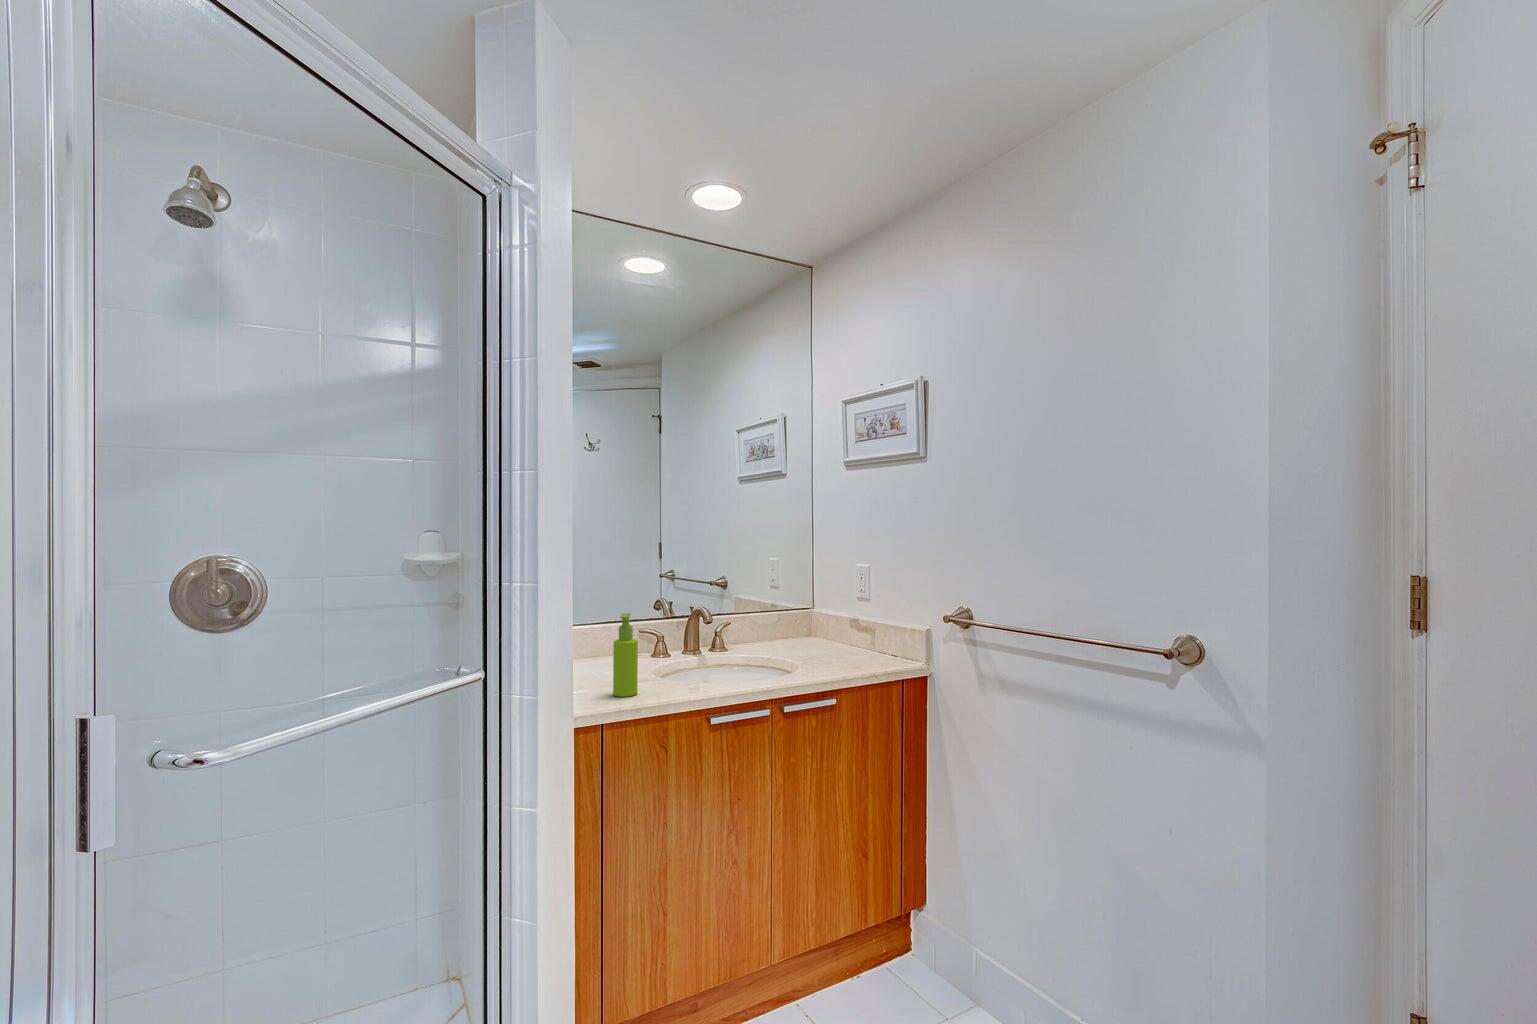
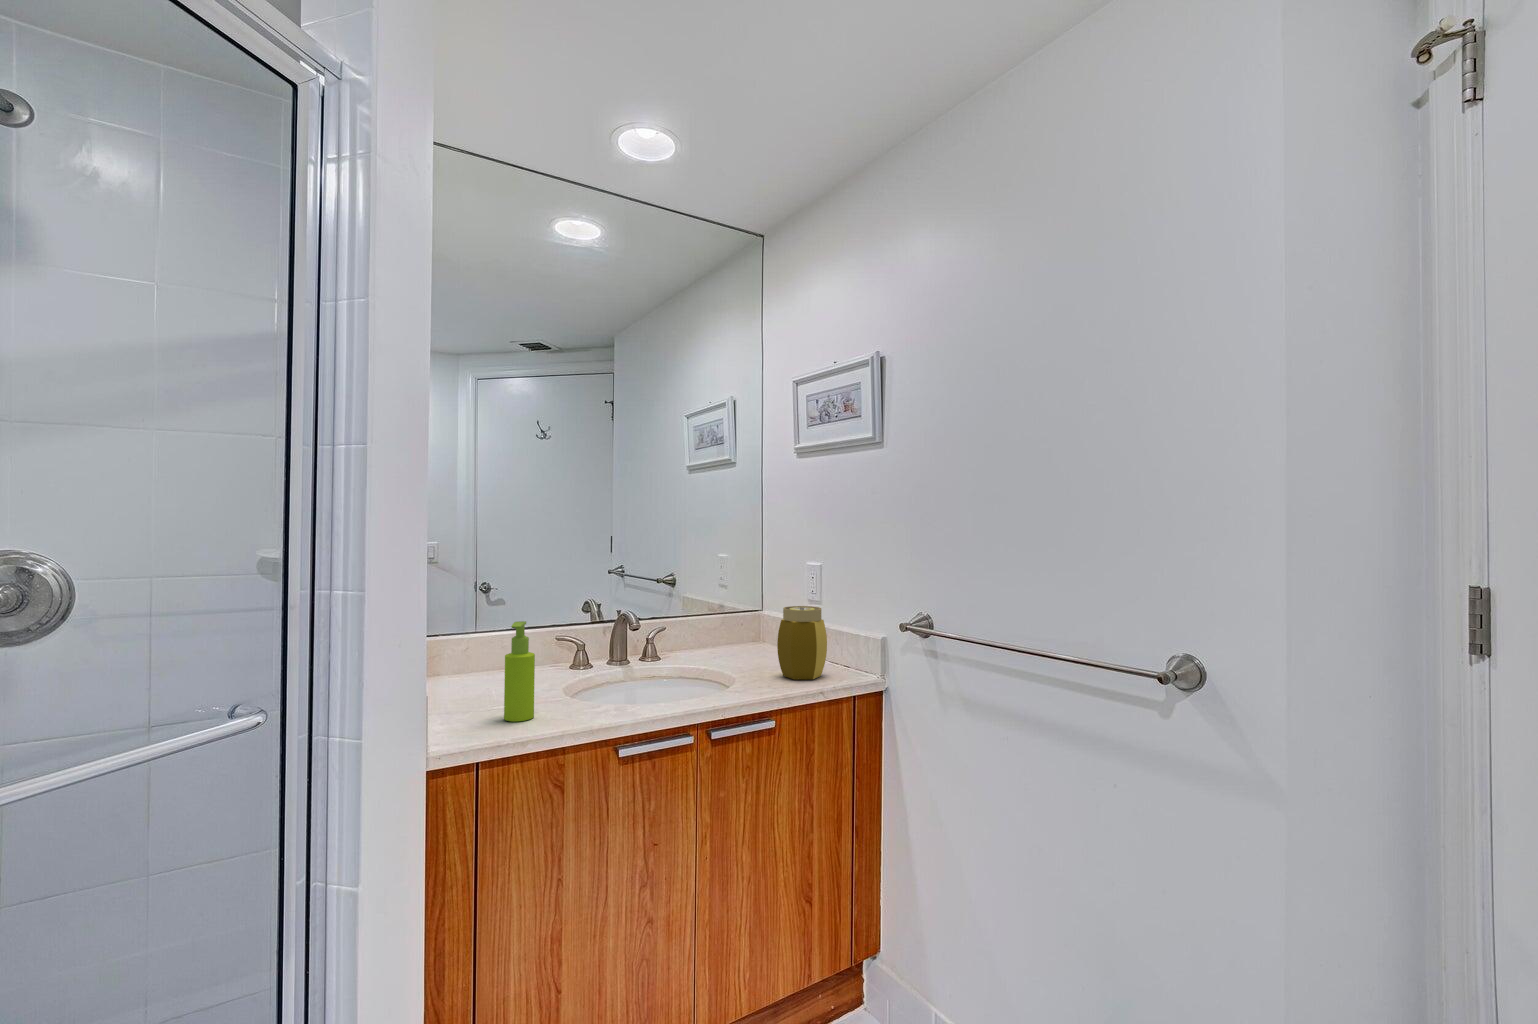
jar: none [833,601,876,665] -> present [777,606,827,680]

